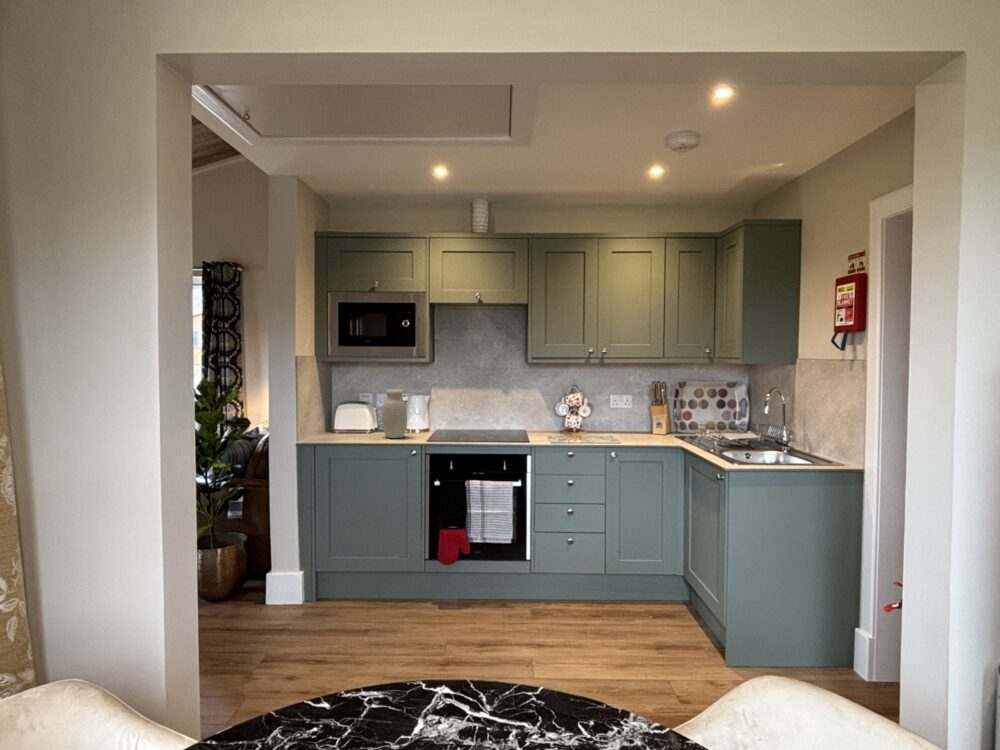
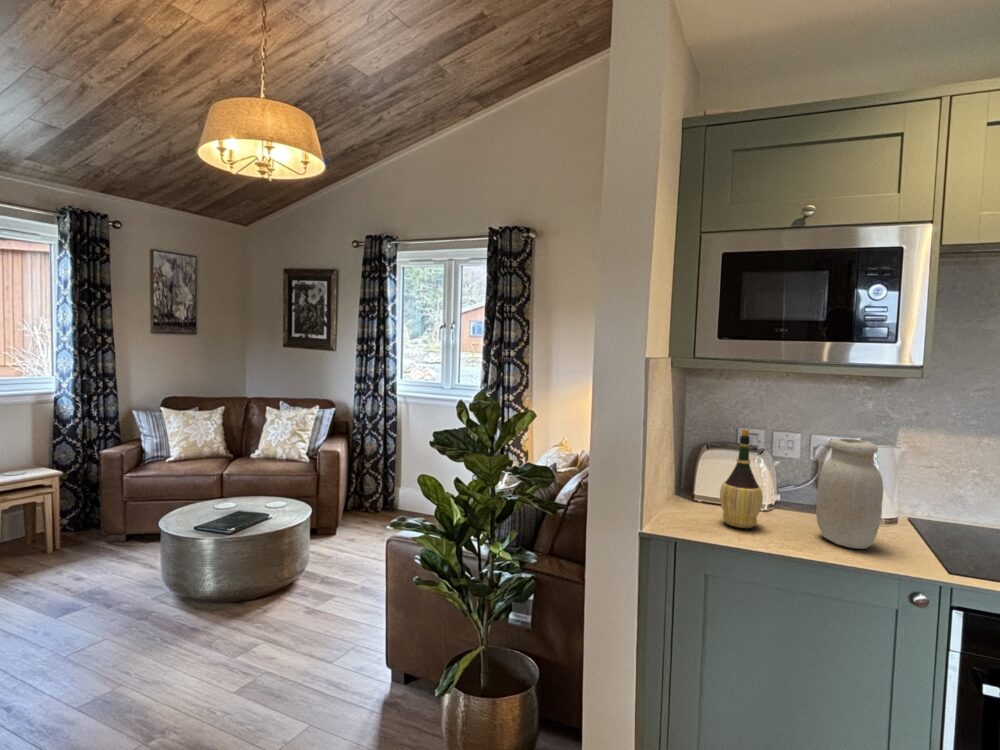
wine bottle: none [339,389,359,437] -> present [720,429,763,528]

